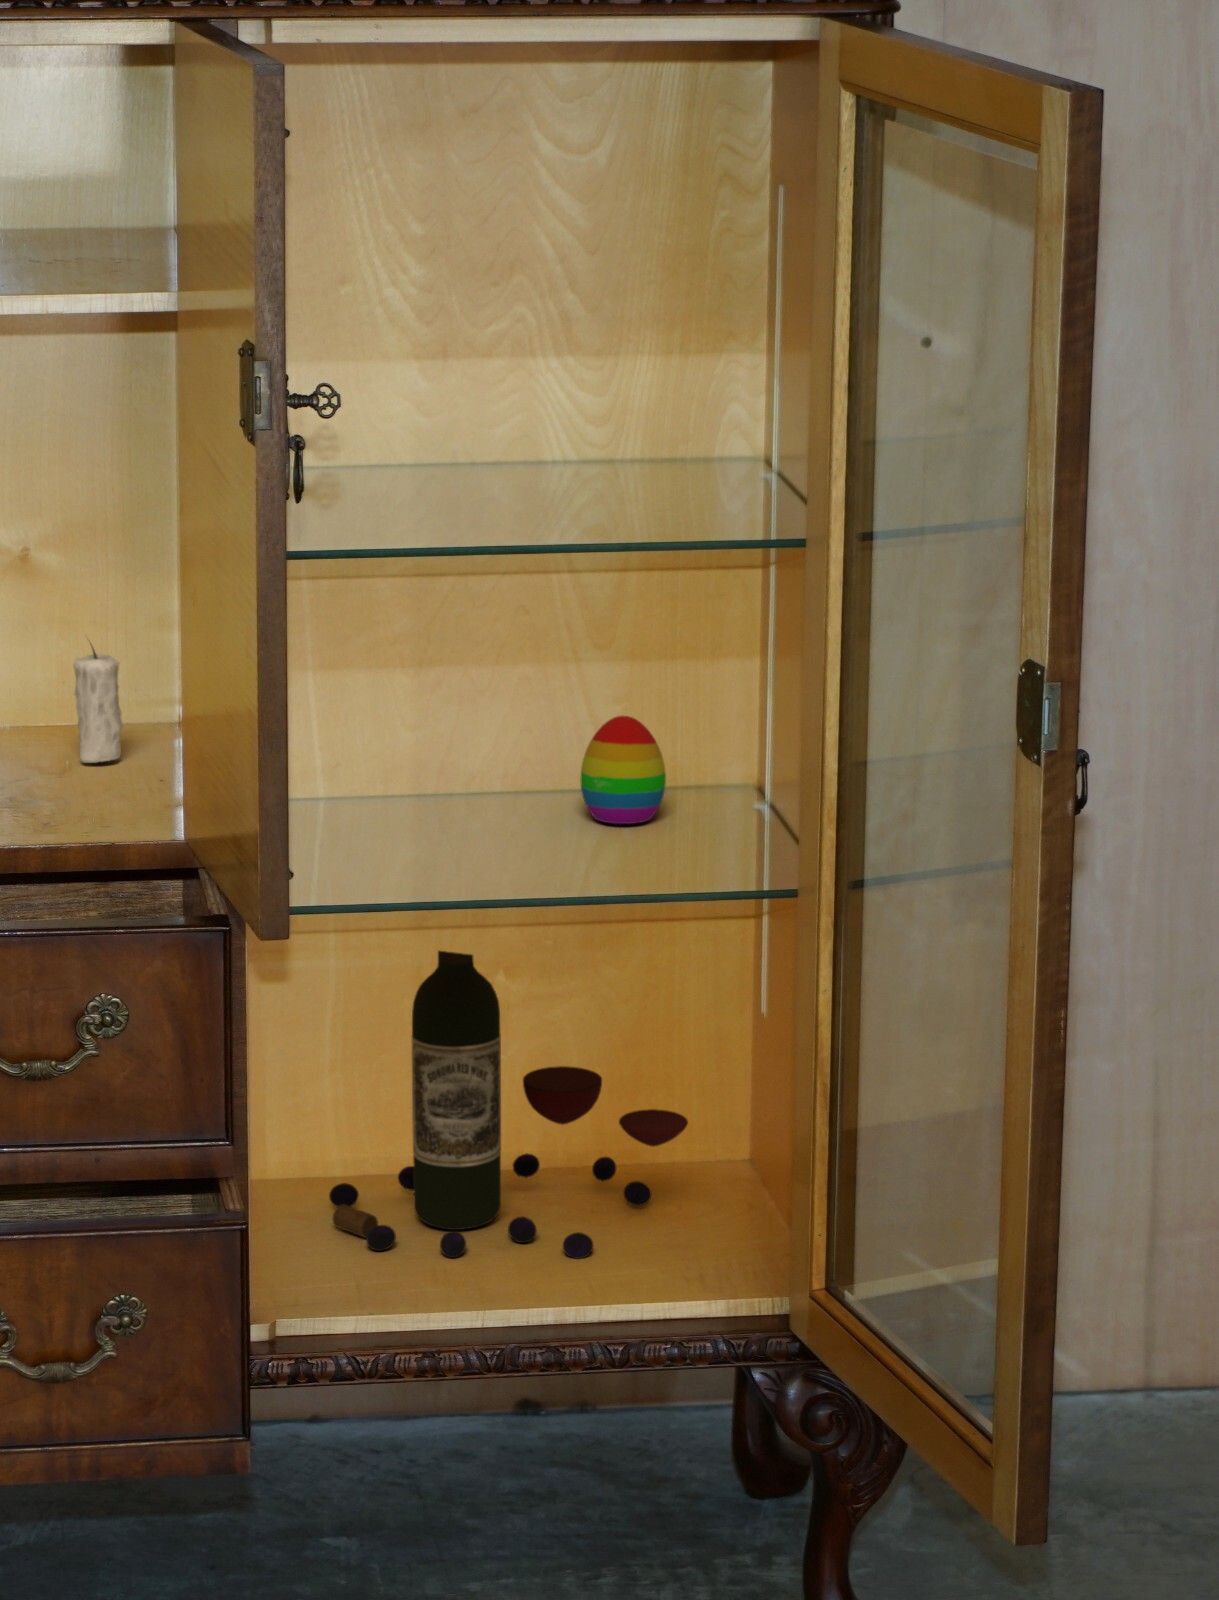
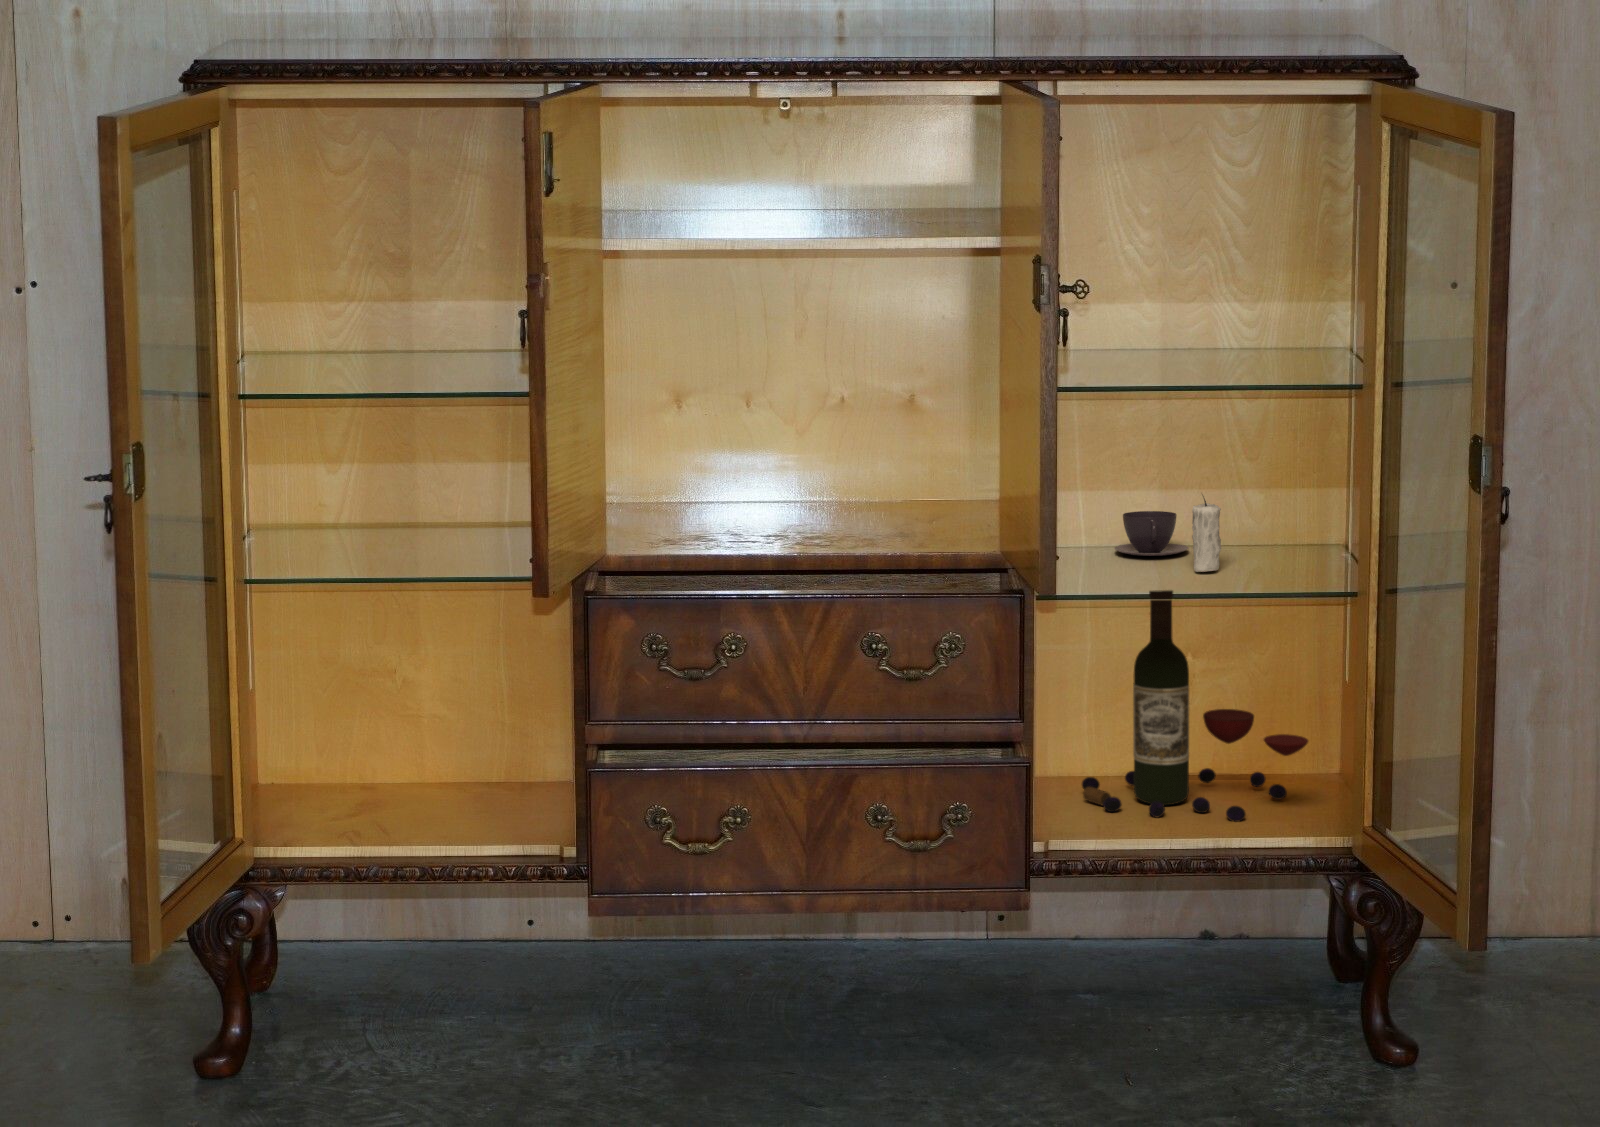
candle: present [73,646,123,763] -> present [1192,496,1221,572]
decorative egg: present [580,716,666,824] -> none [1241,487,1296,554]
teacup: none [378,753,498,830] -> present [1114,511,1189,556]

